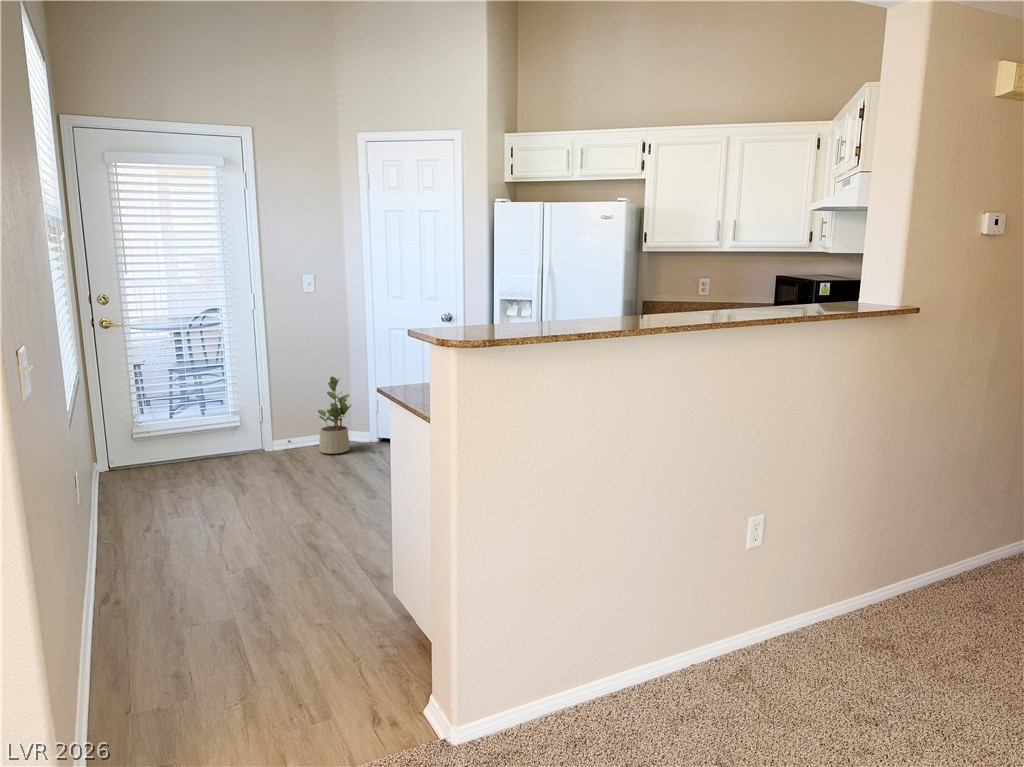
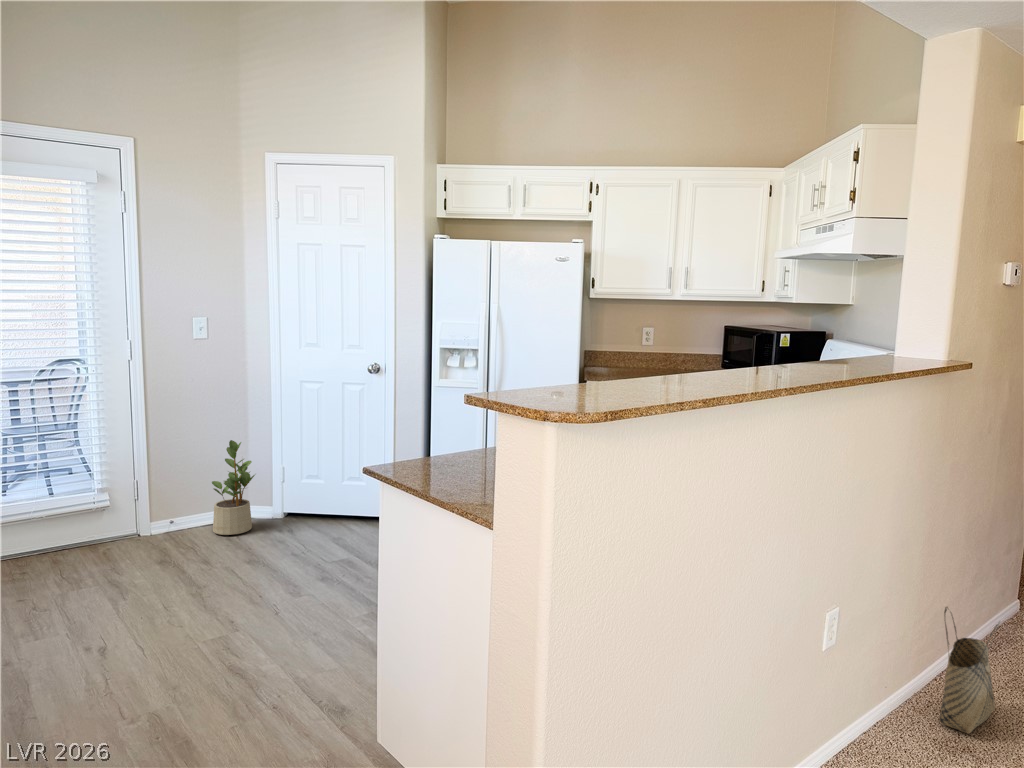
woven basket: none [870,524,929,628] -> present [940,607,1000,734]

